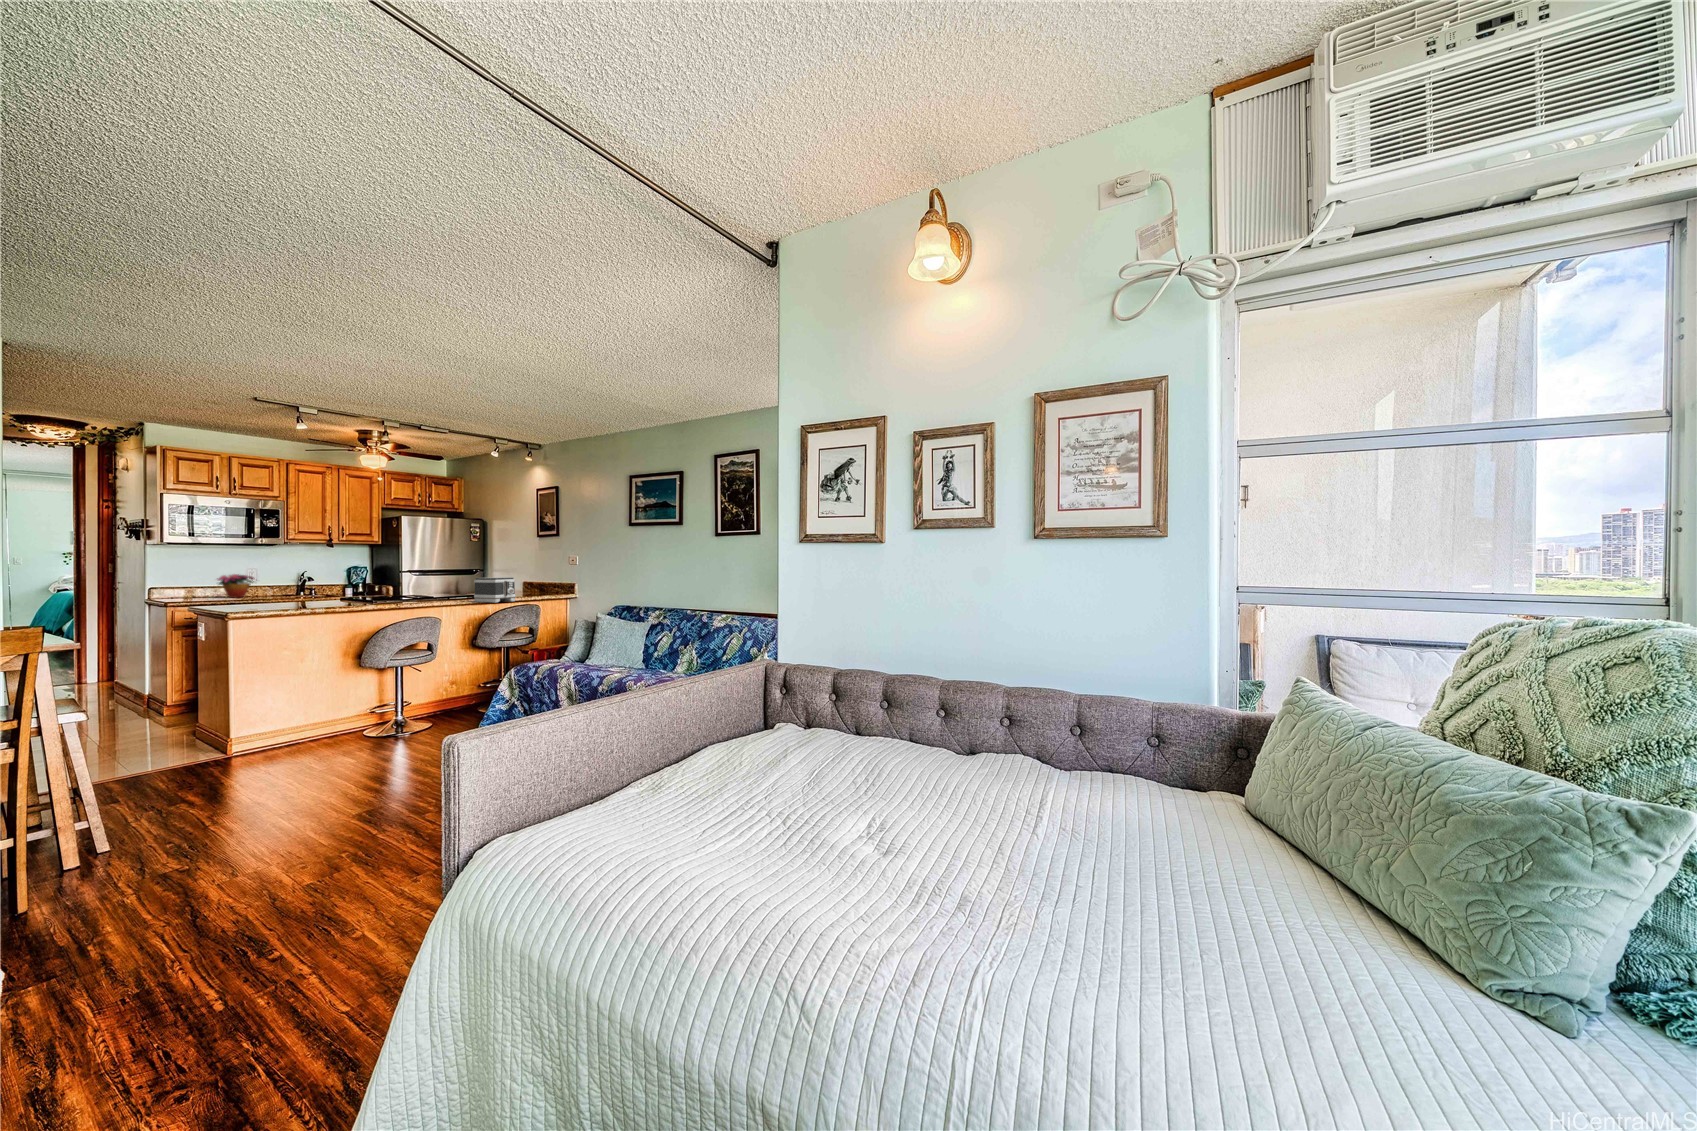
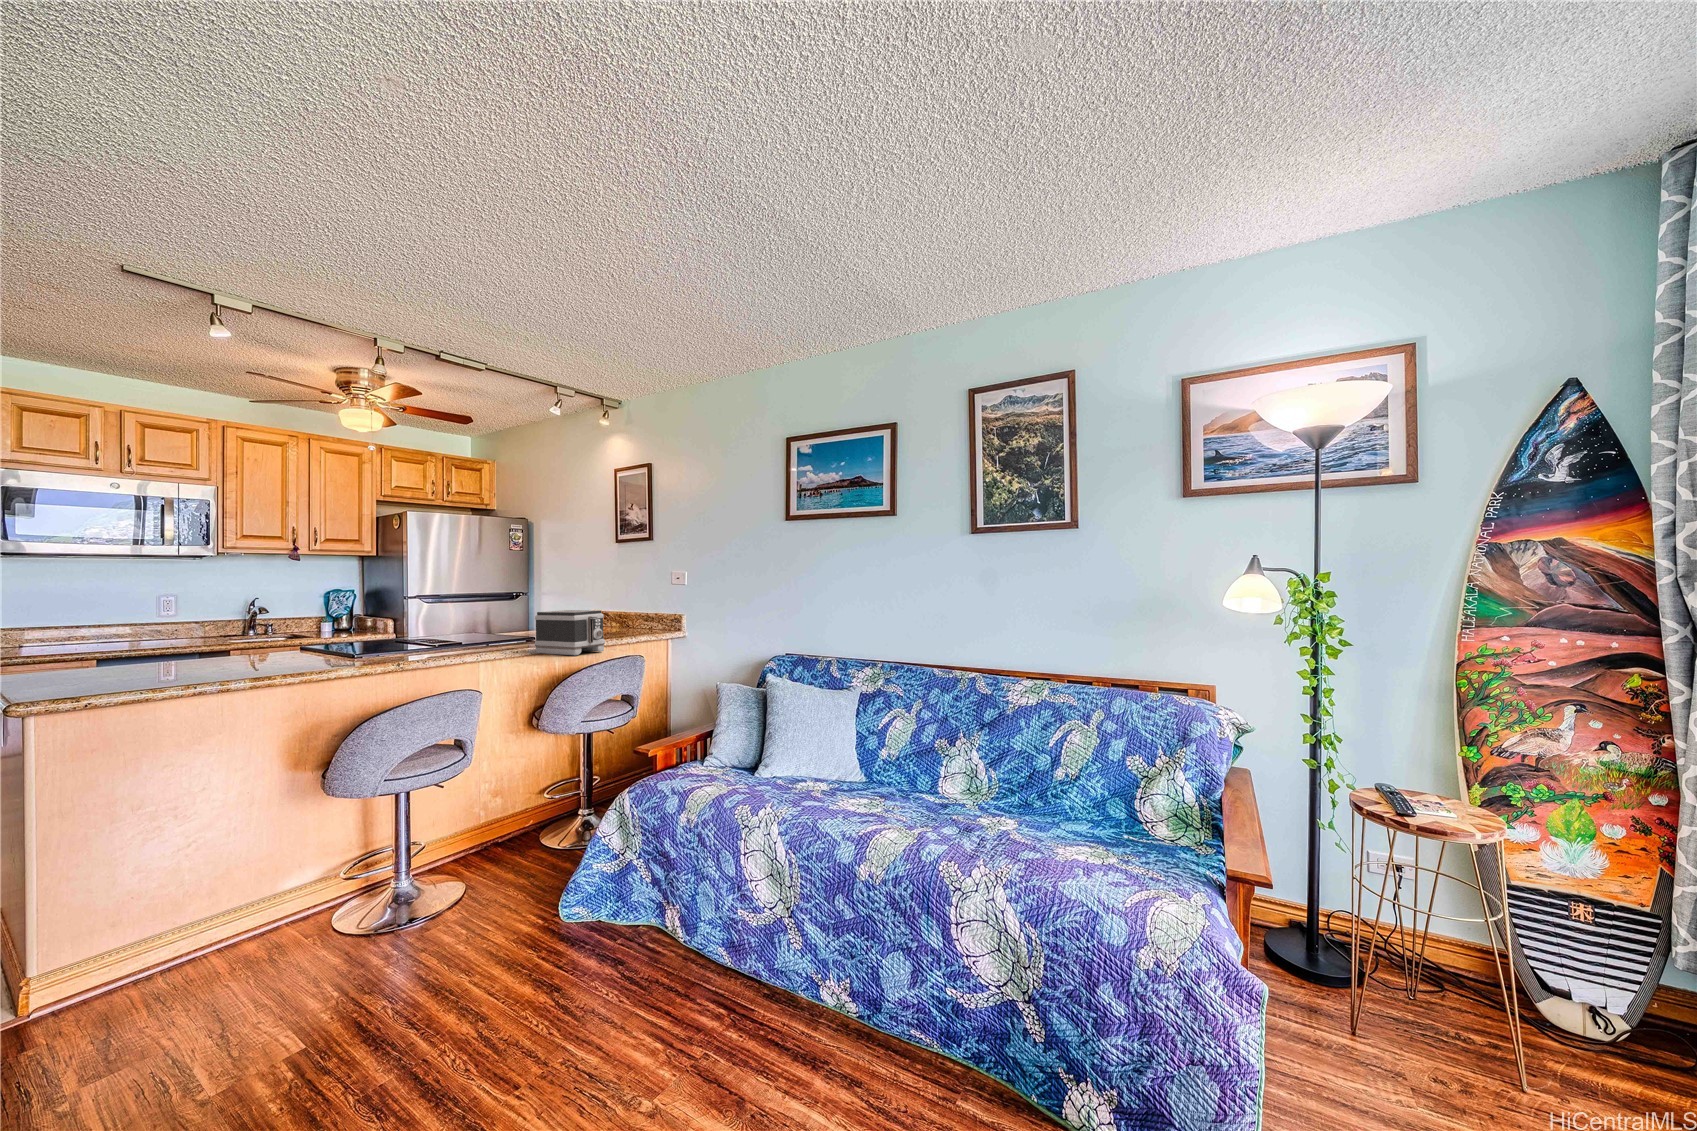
flower arrangement: present [217,574,254,598] -> none [83,610,175,653]

